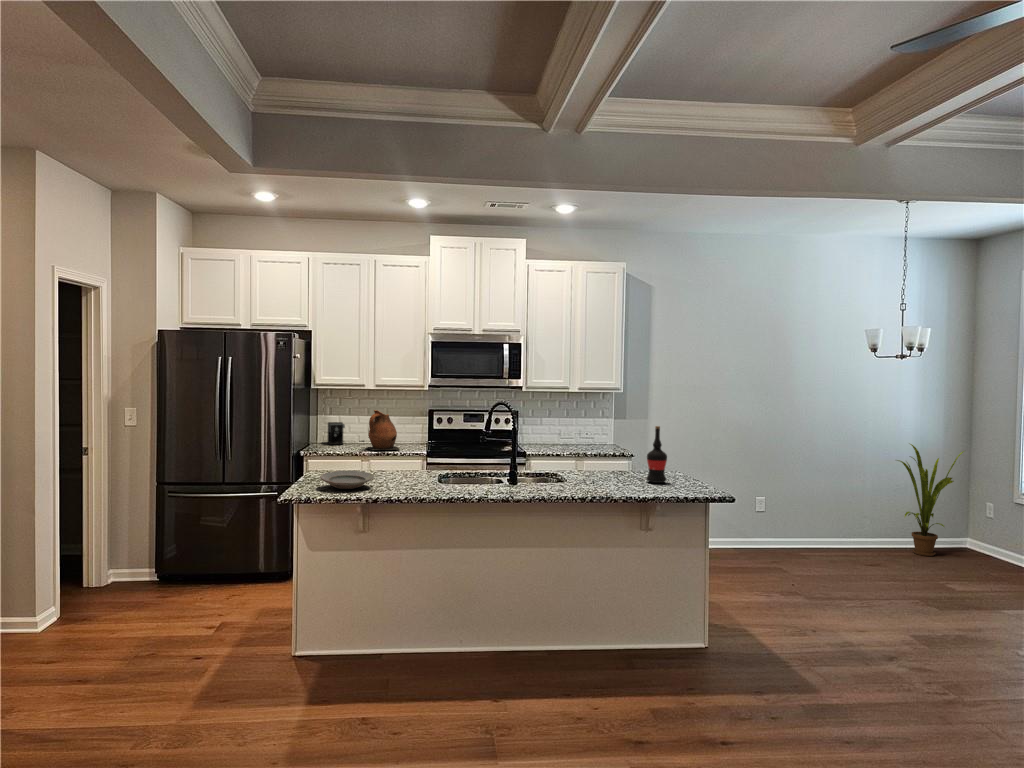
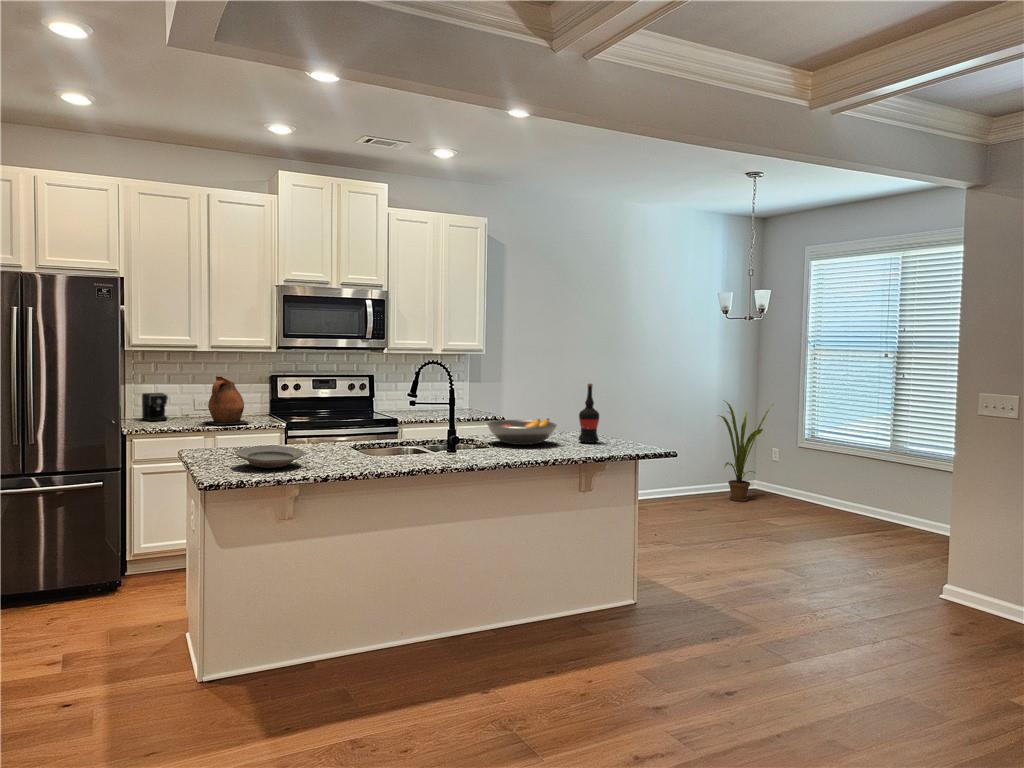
fruit bowl: none [558,457,623,481] -> present [487,418,557,445]

